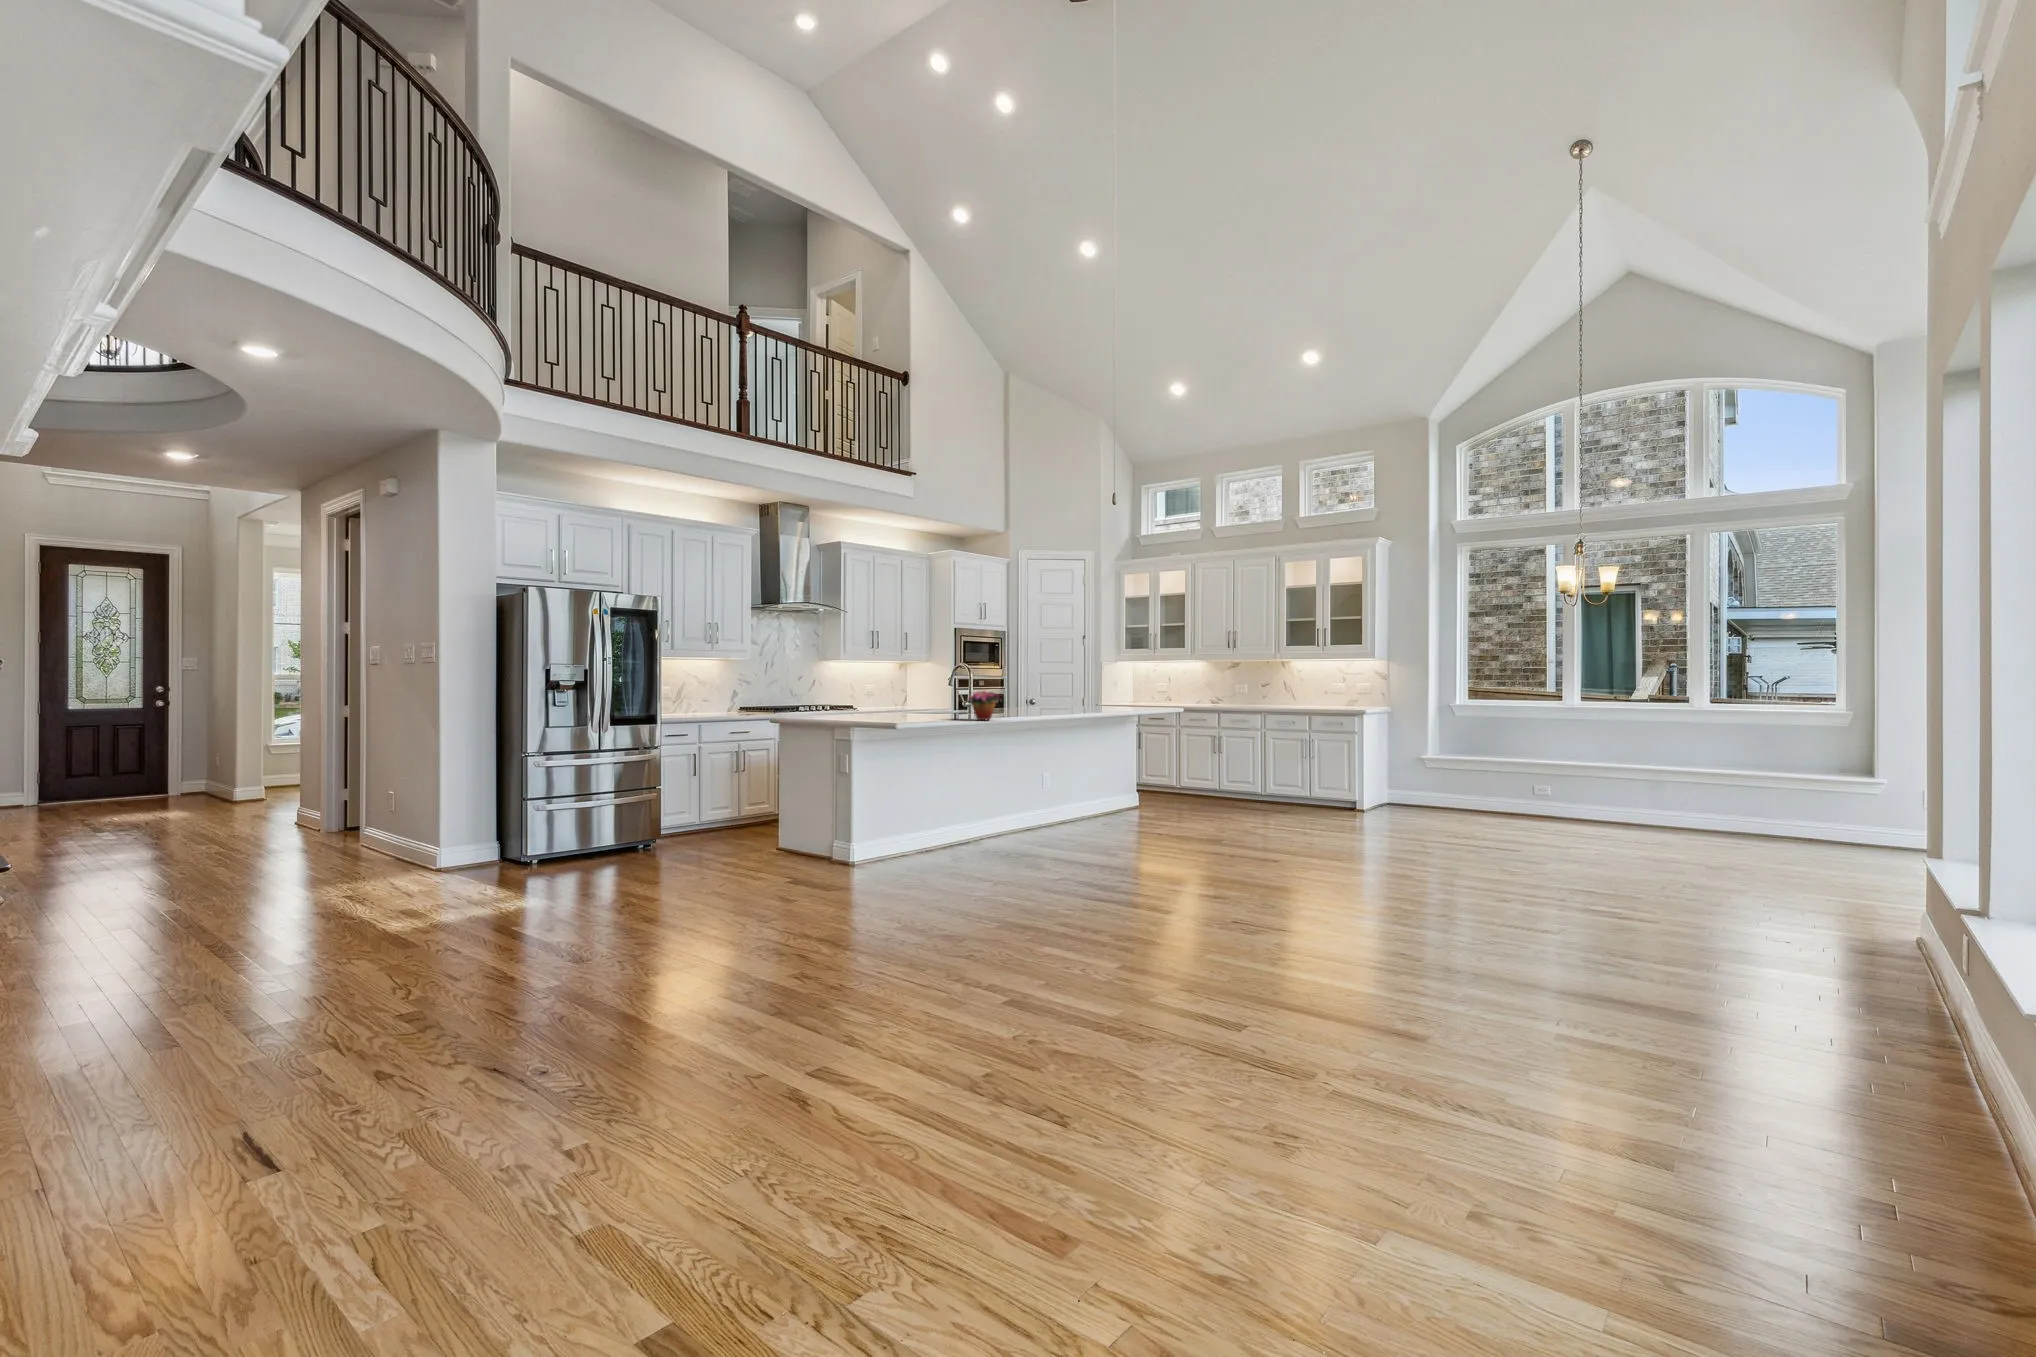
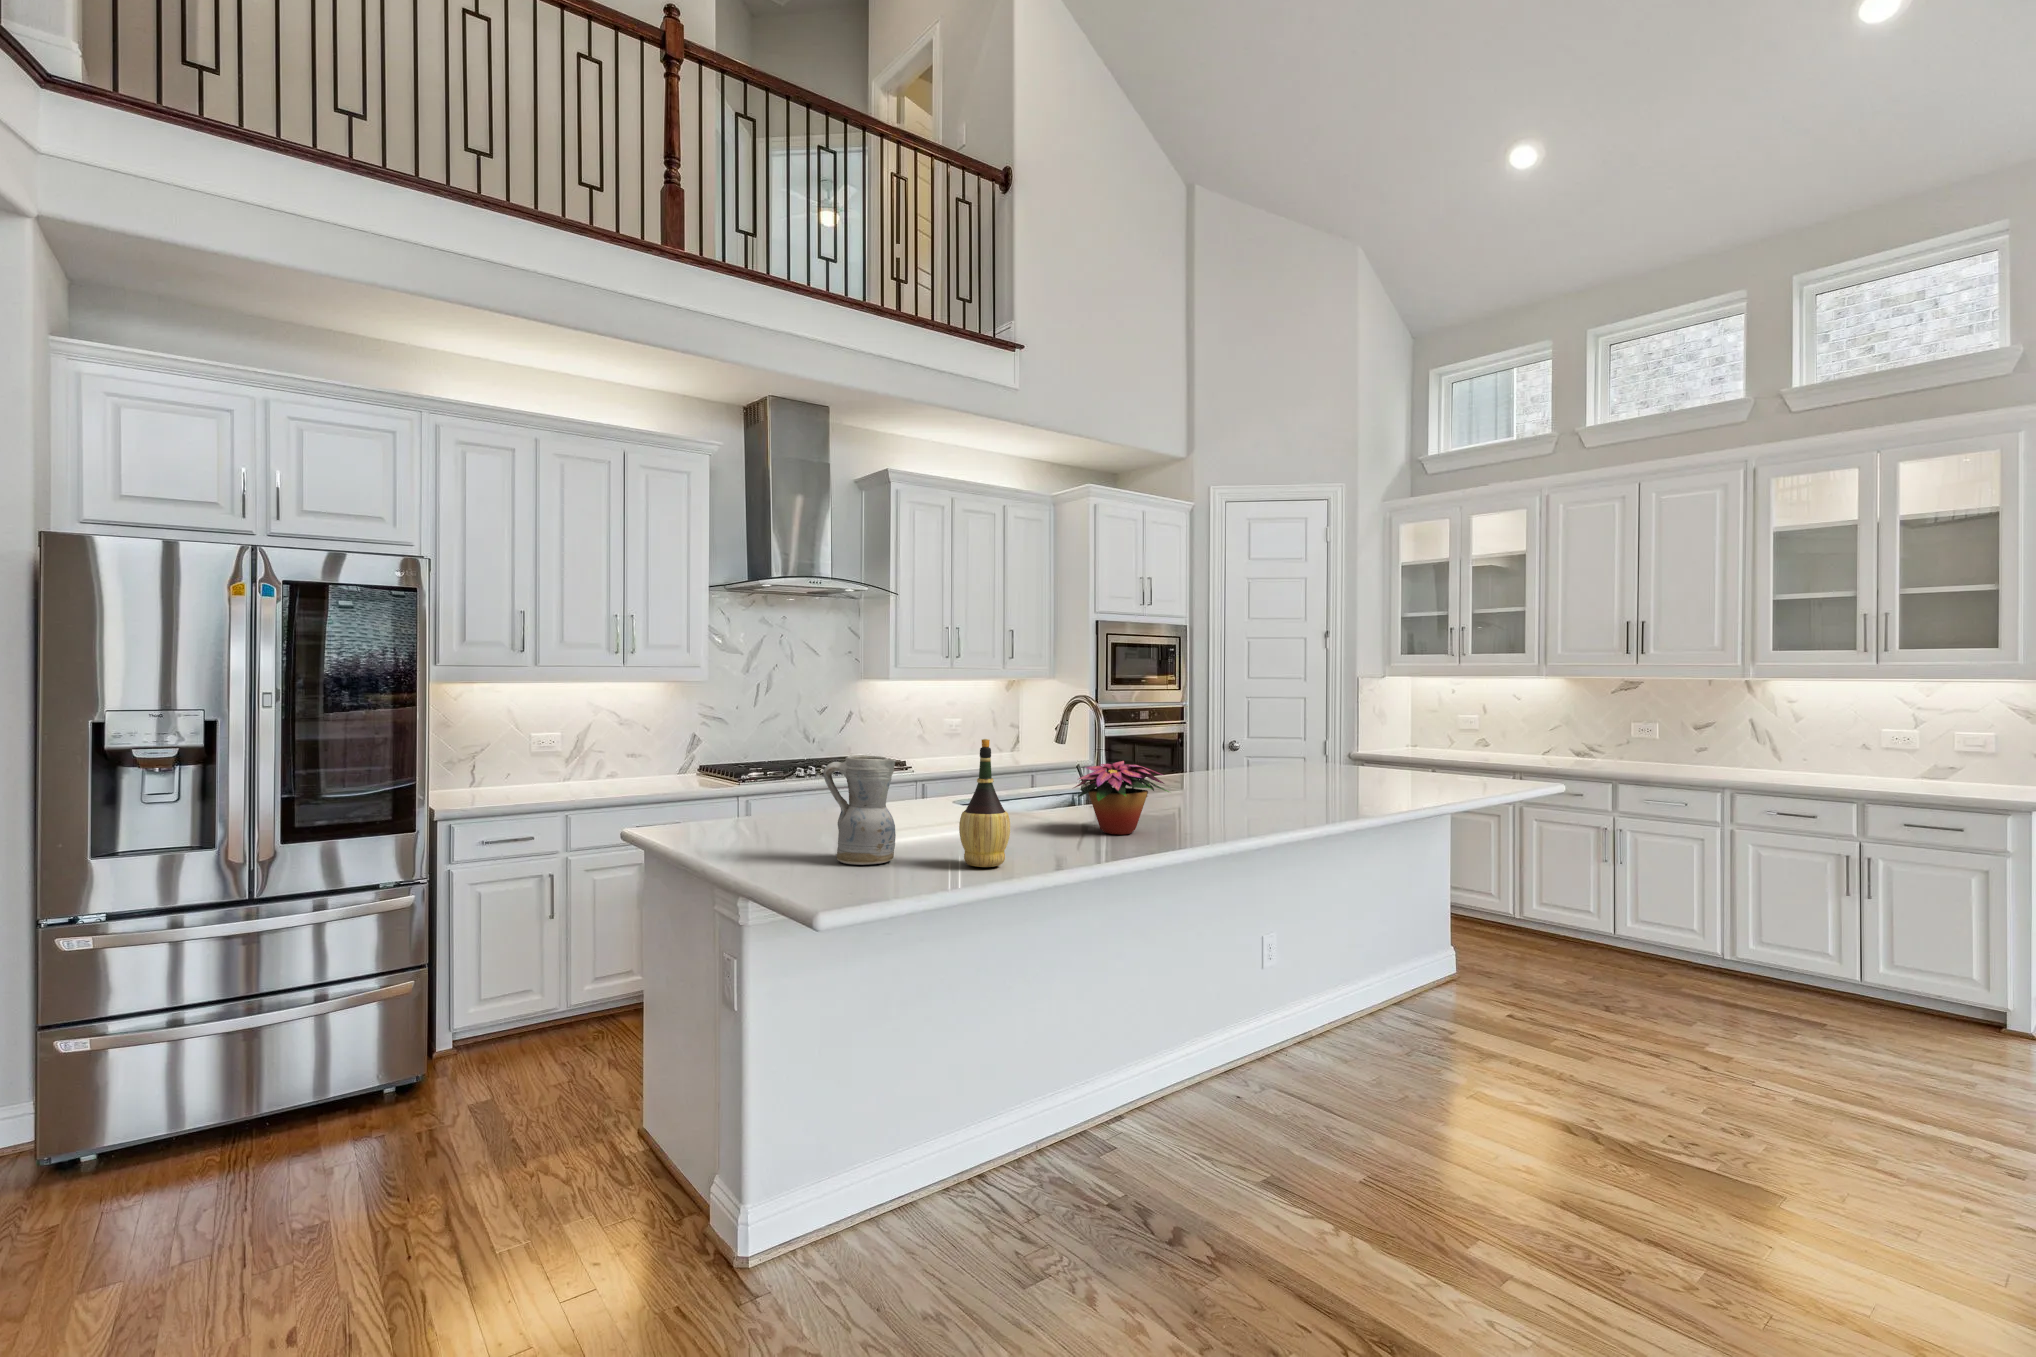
wine bottle: none [930,676,949,724] -> present [959,739,1010,867]
ceramic pitcher: none [877,683,905,724] -> present [823,755,896,865]

